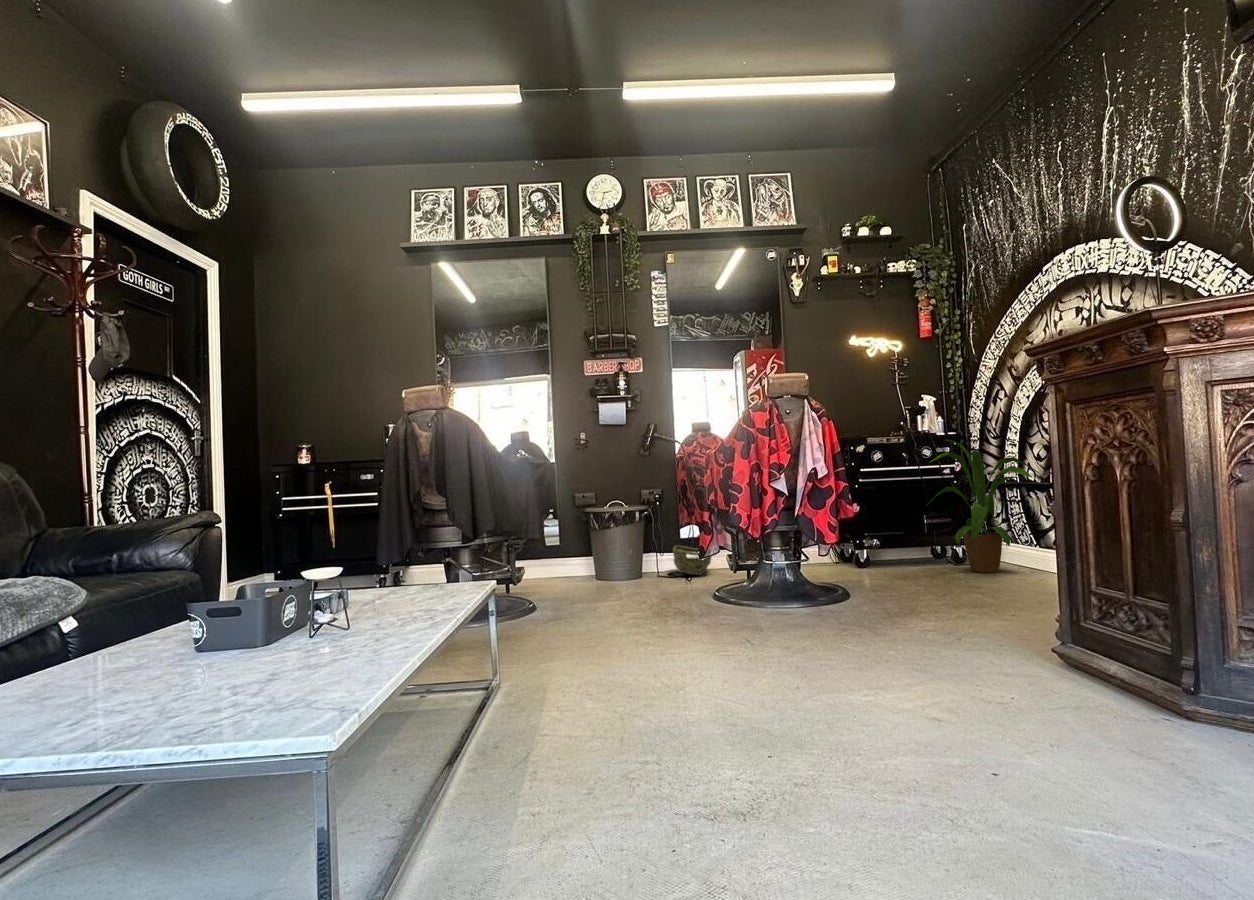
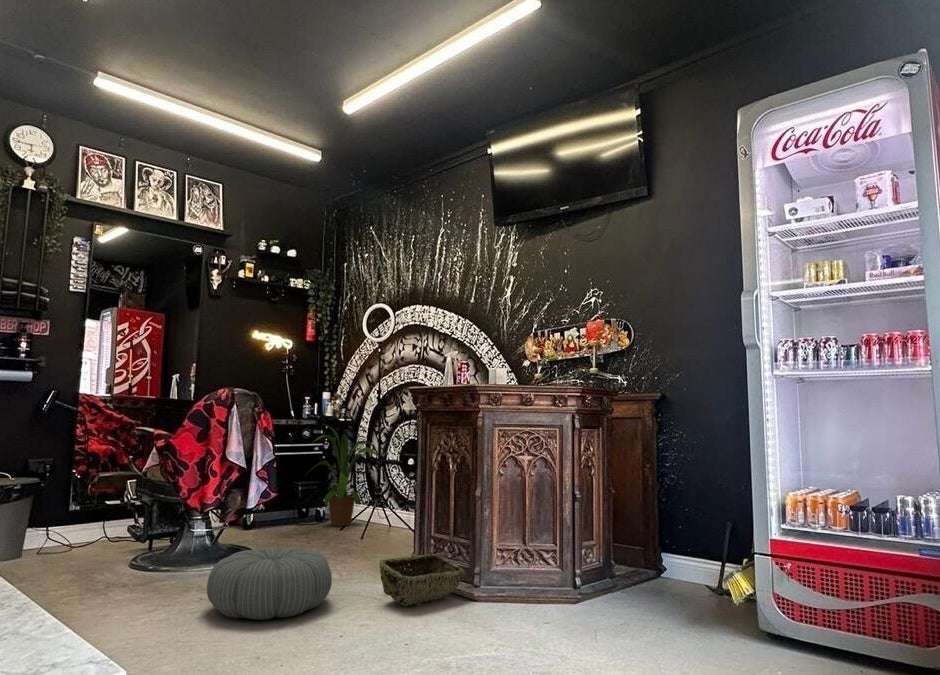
woven basket: present [673,545,711,575] -> present [379,554,465,606]
pouf: none [746,584,908,677] -> present [207,547,332,620]

